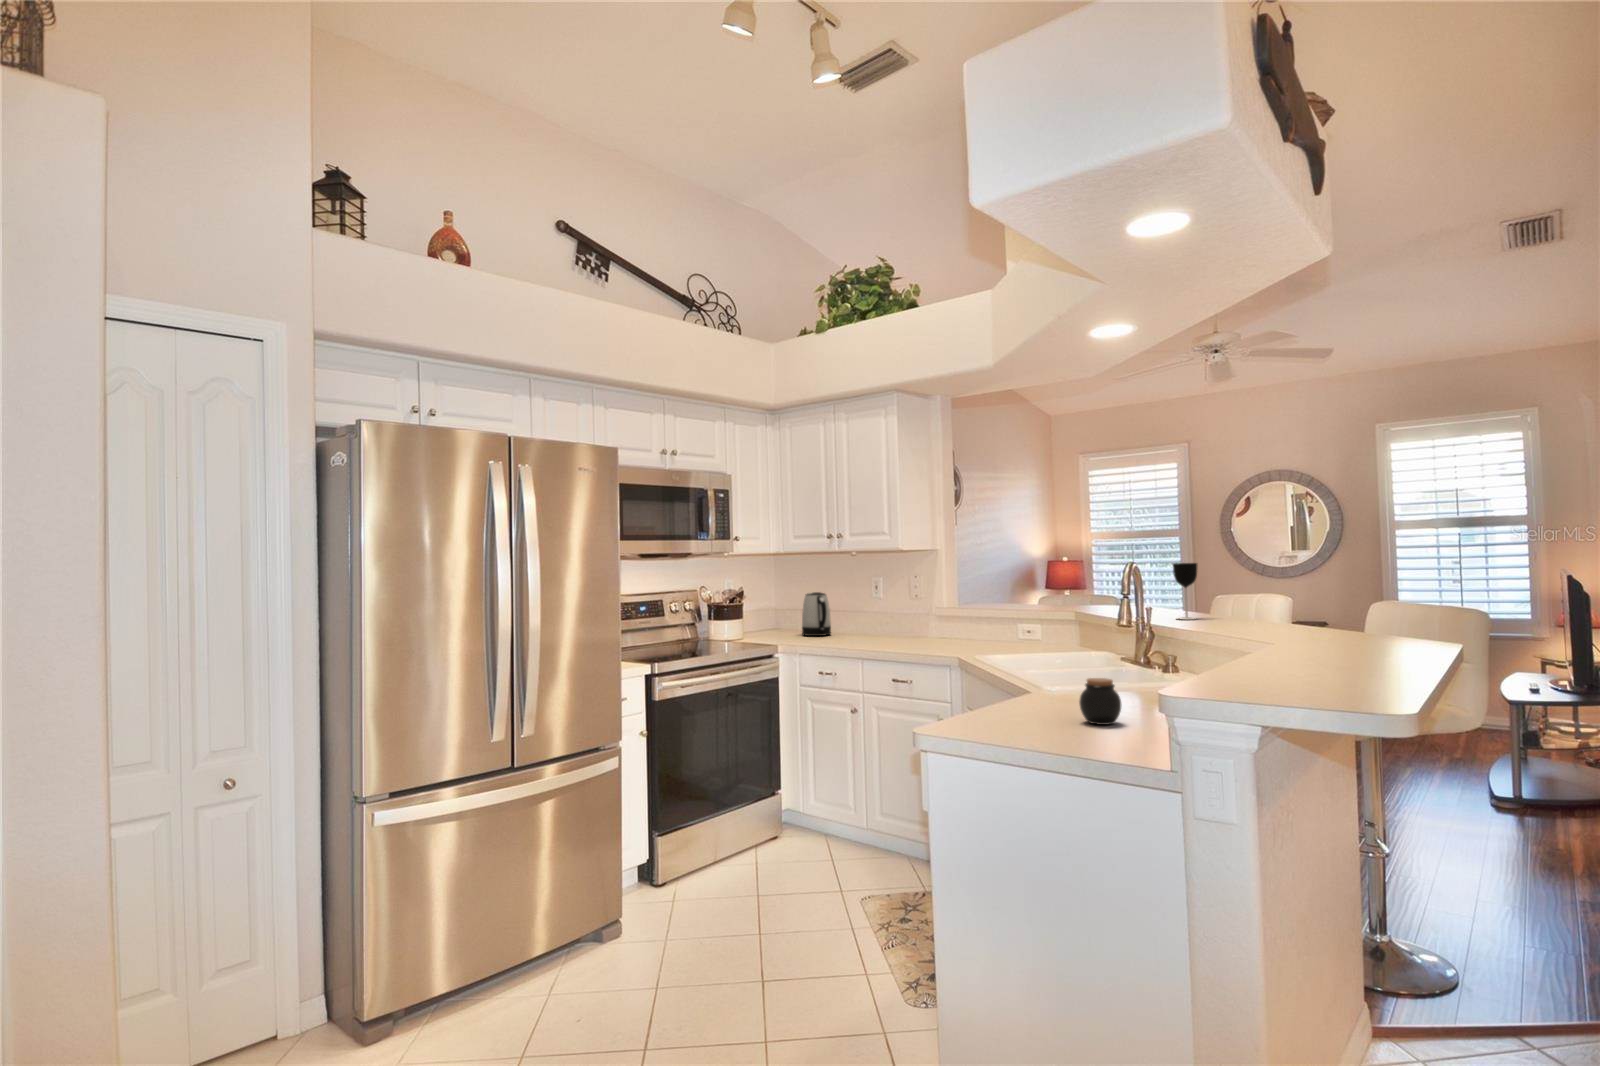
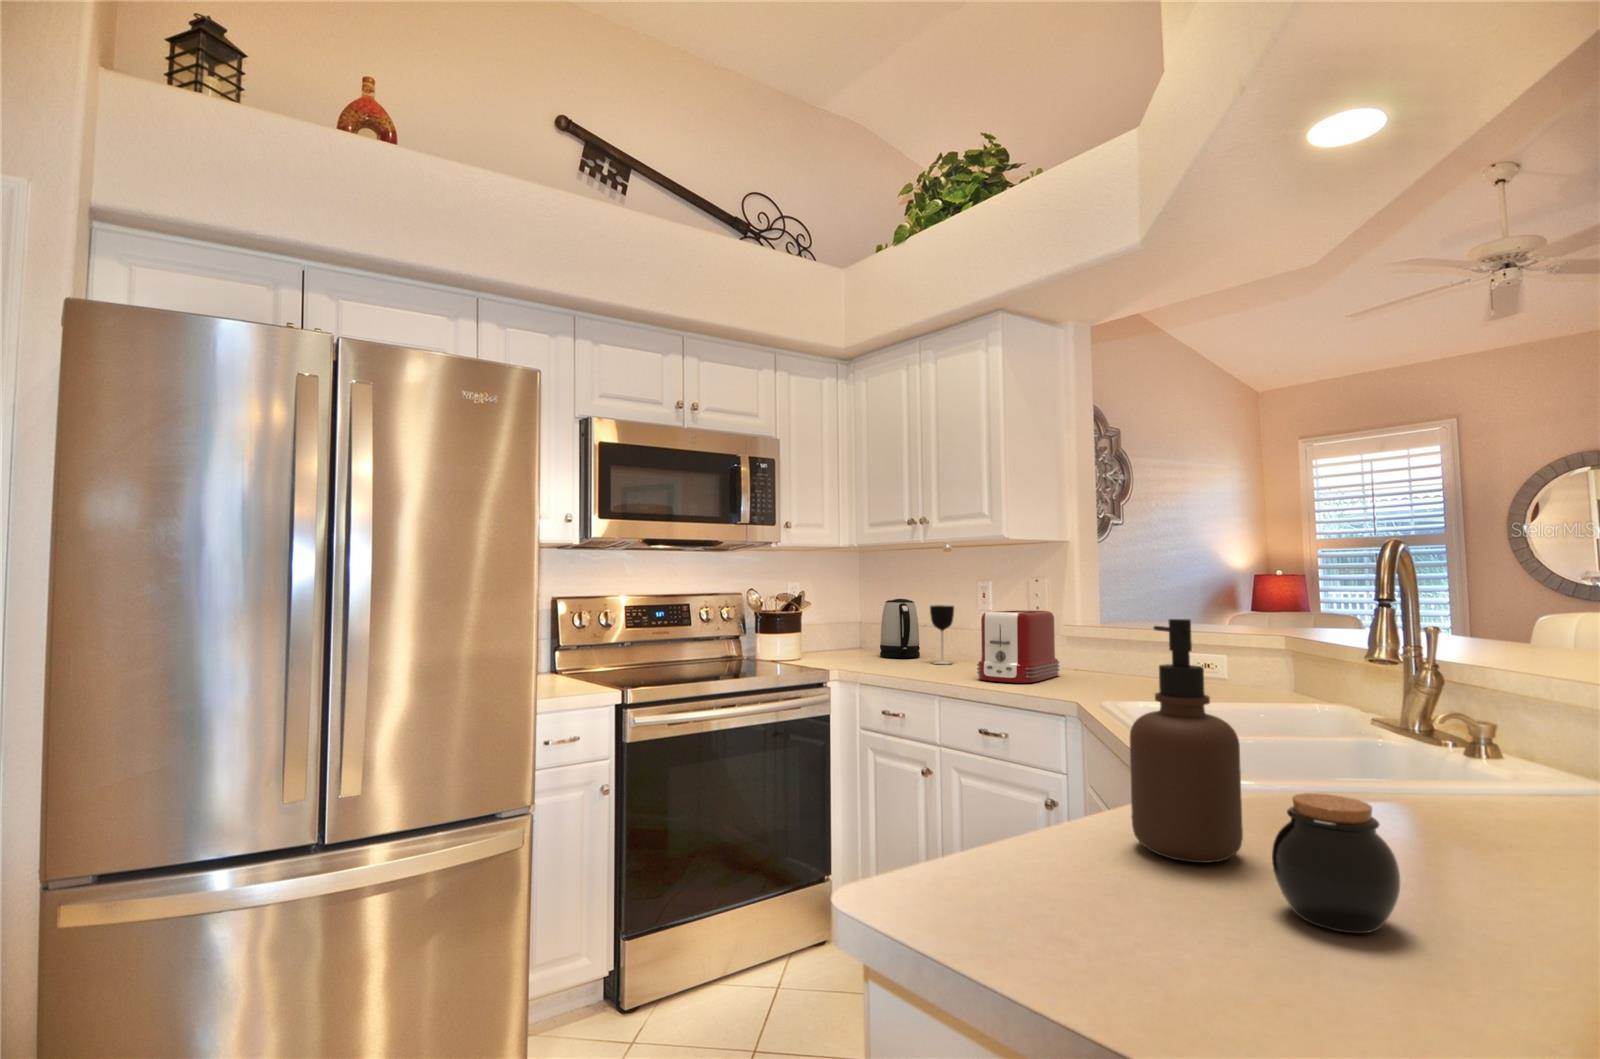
wine glass: present [1173,563,1197,620] -> present [930,605,954,664]
toaster: none [887,600,938,649] -> present [977,611,1060,683]
soap dispenser: none [1021,612,1067,713] -> present [1130,619,1243,863]

